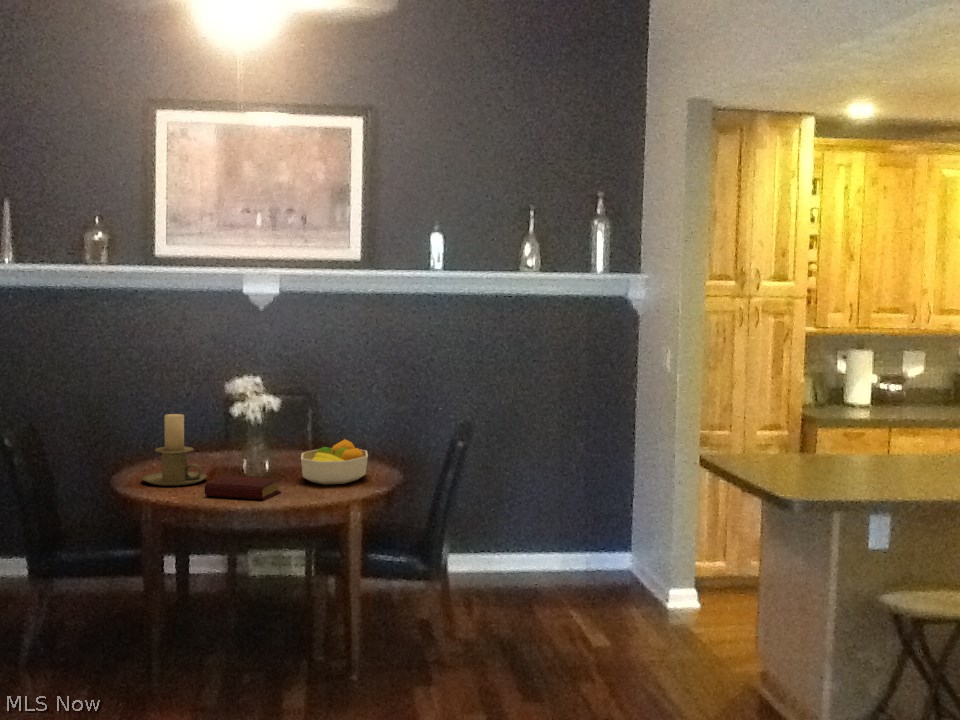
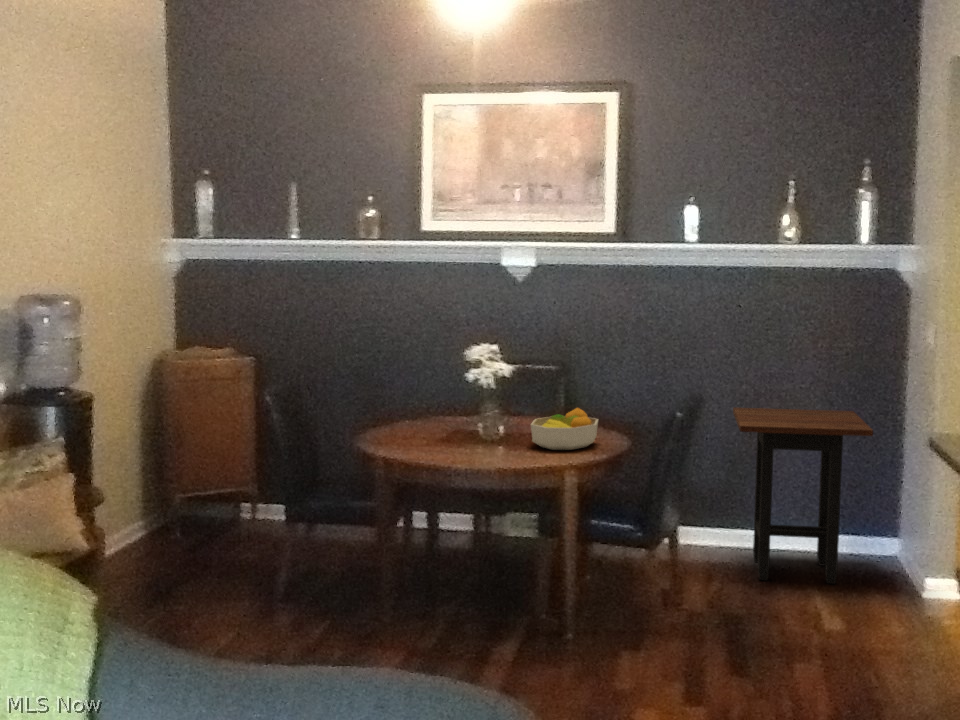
candle holder: present [142,414,207,486] -> none [388,379,447,445]
side table: none [479,433,621,603] -> present [733,407,873,584]
book: present [205,476,281,500] -> none [436,437,508,461]

